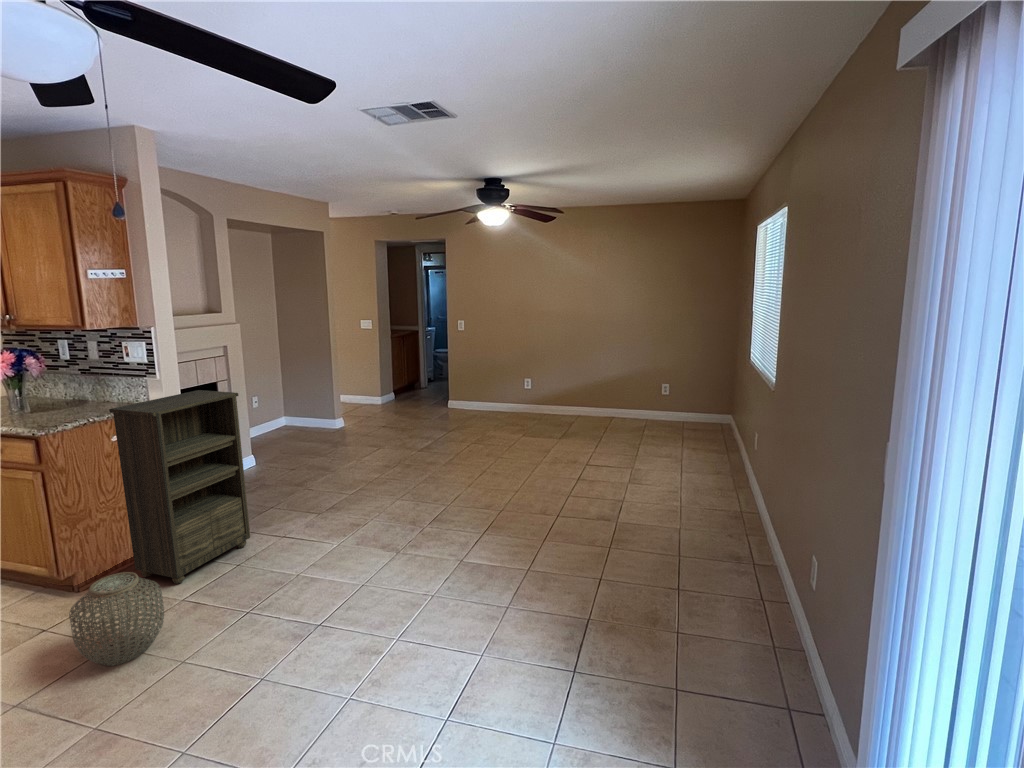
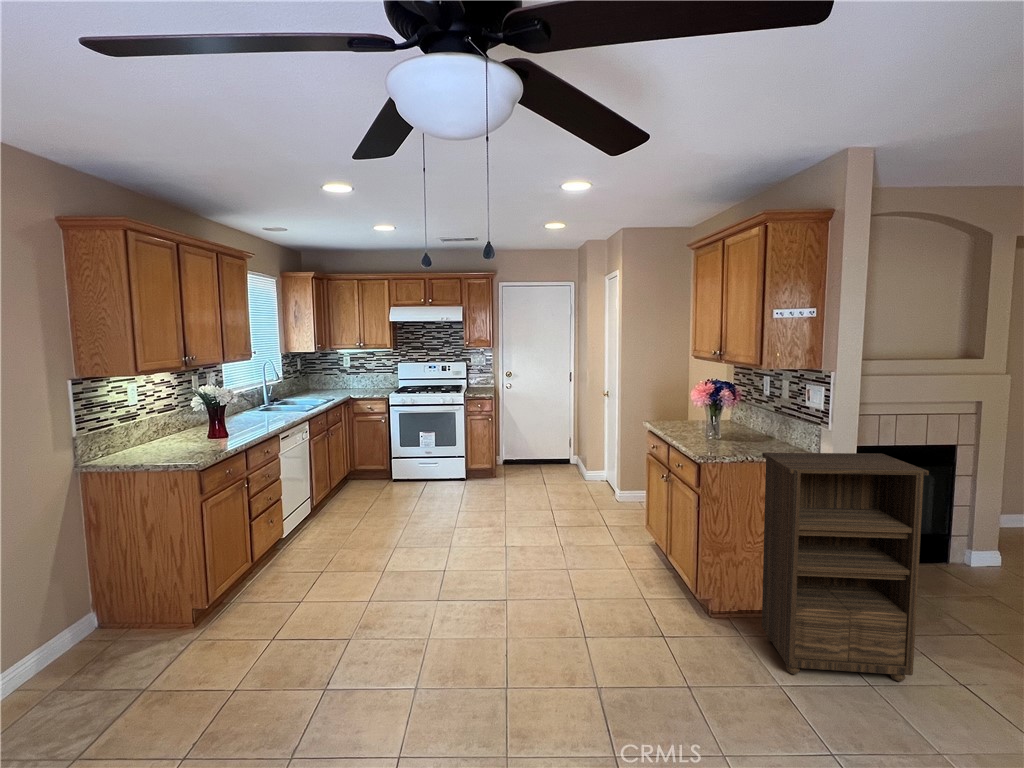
woven basket: present [69,572,164,666] -> none [651,623,737,728]

